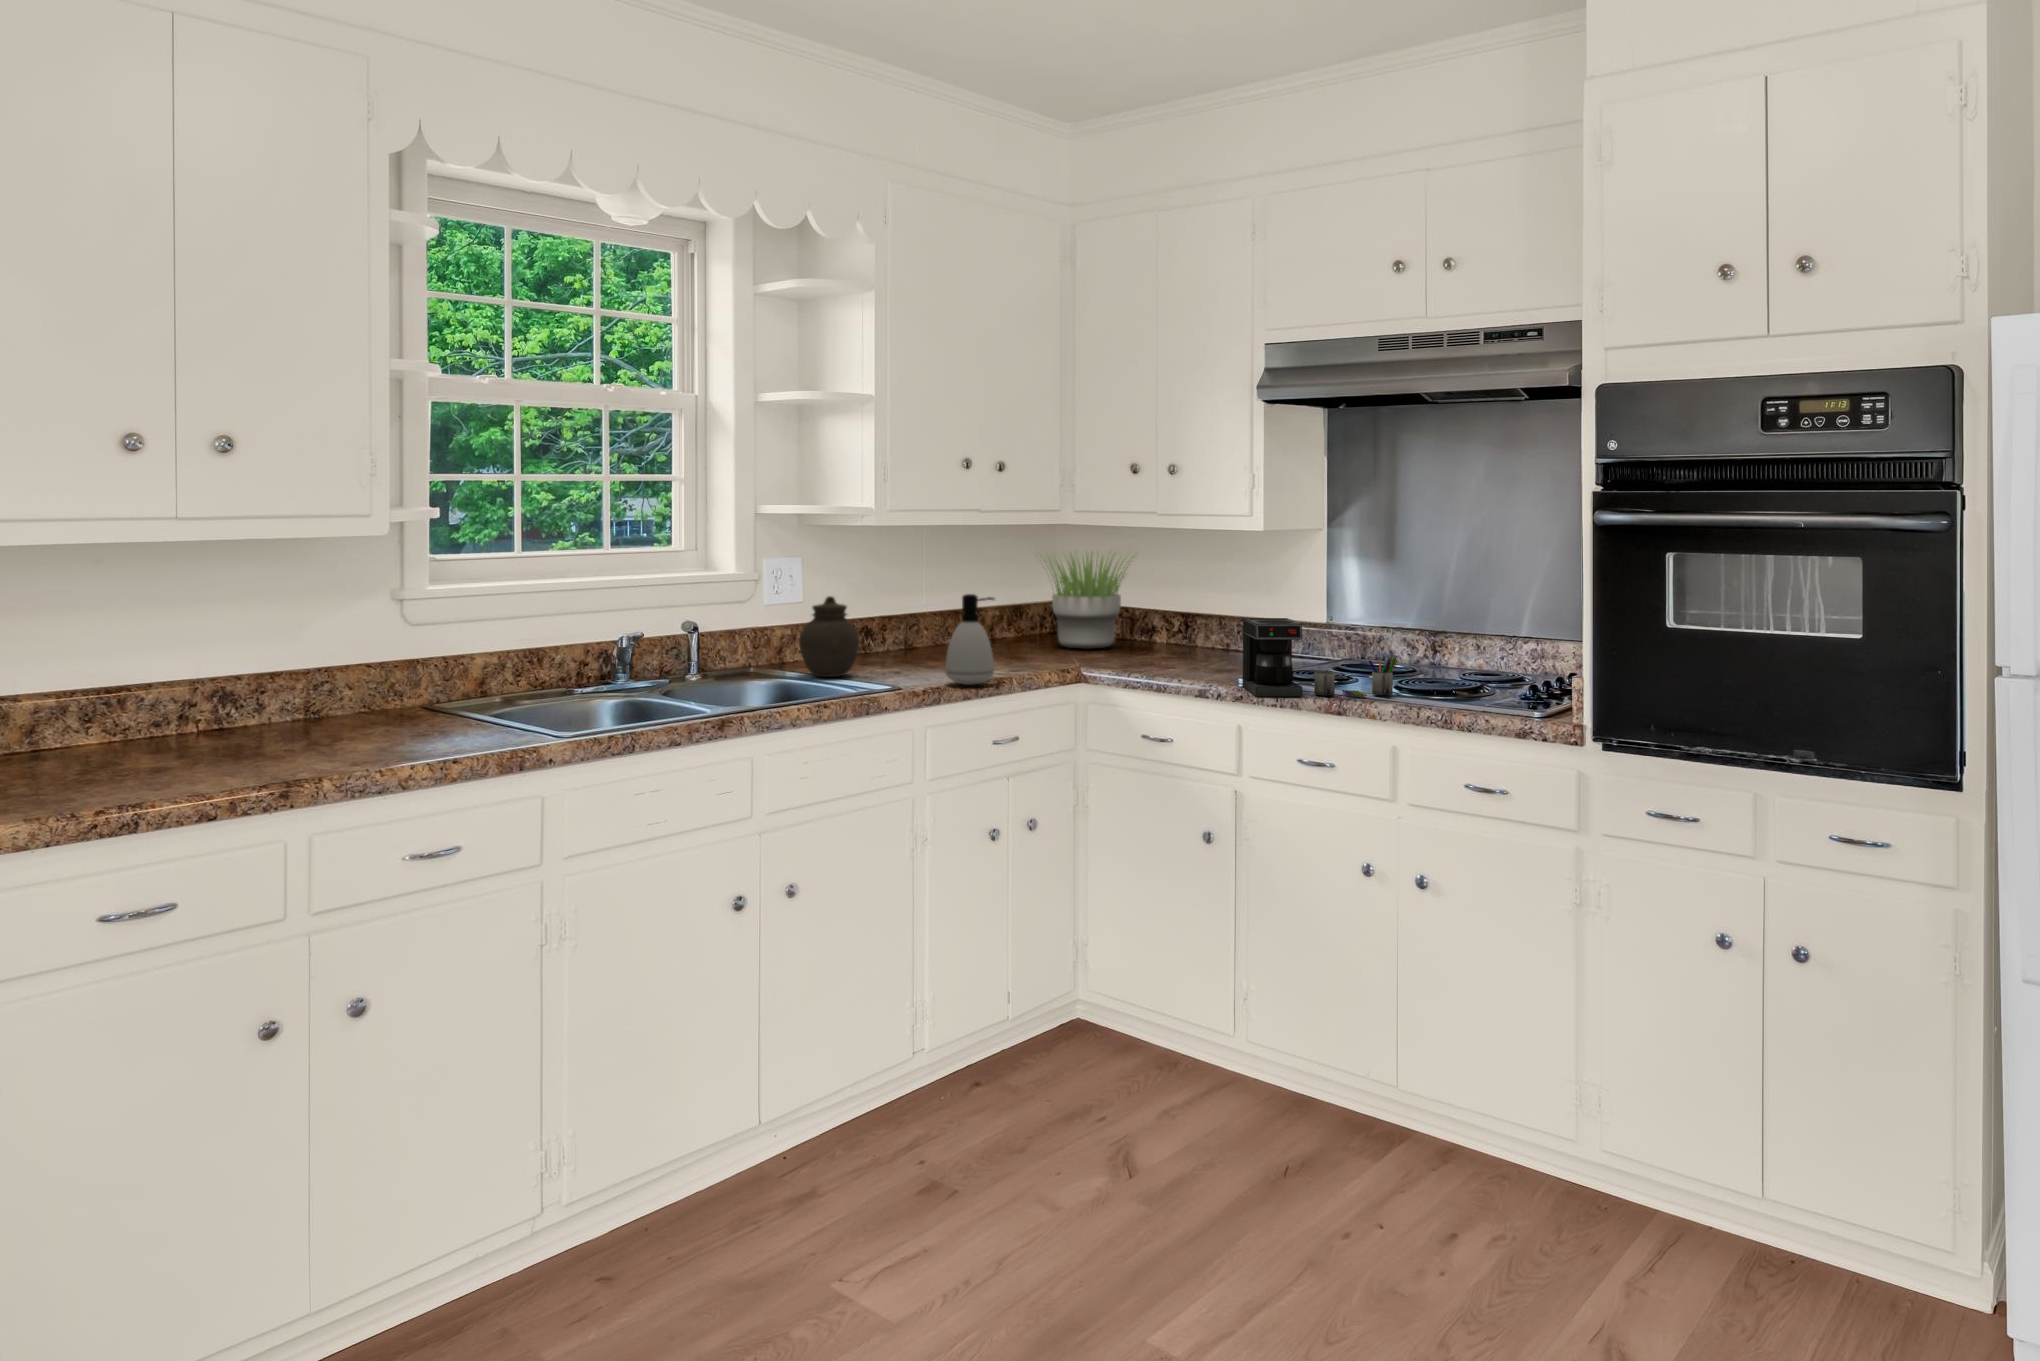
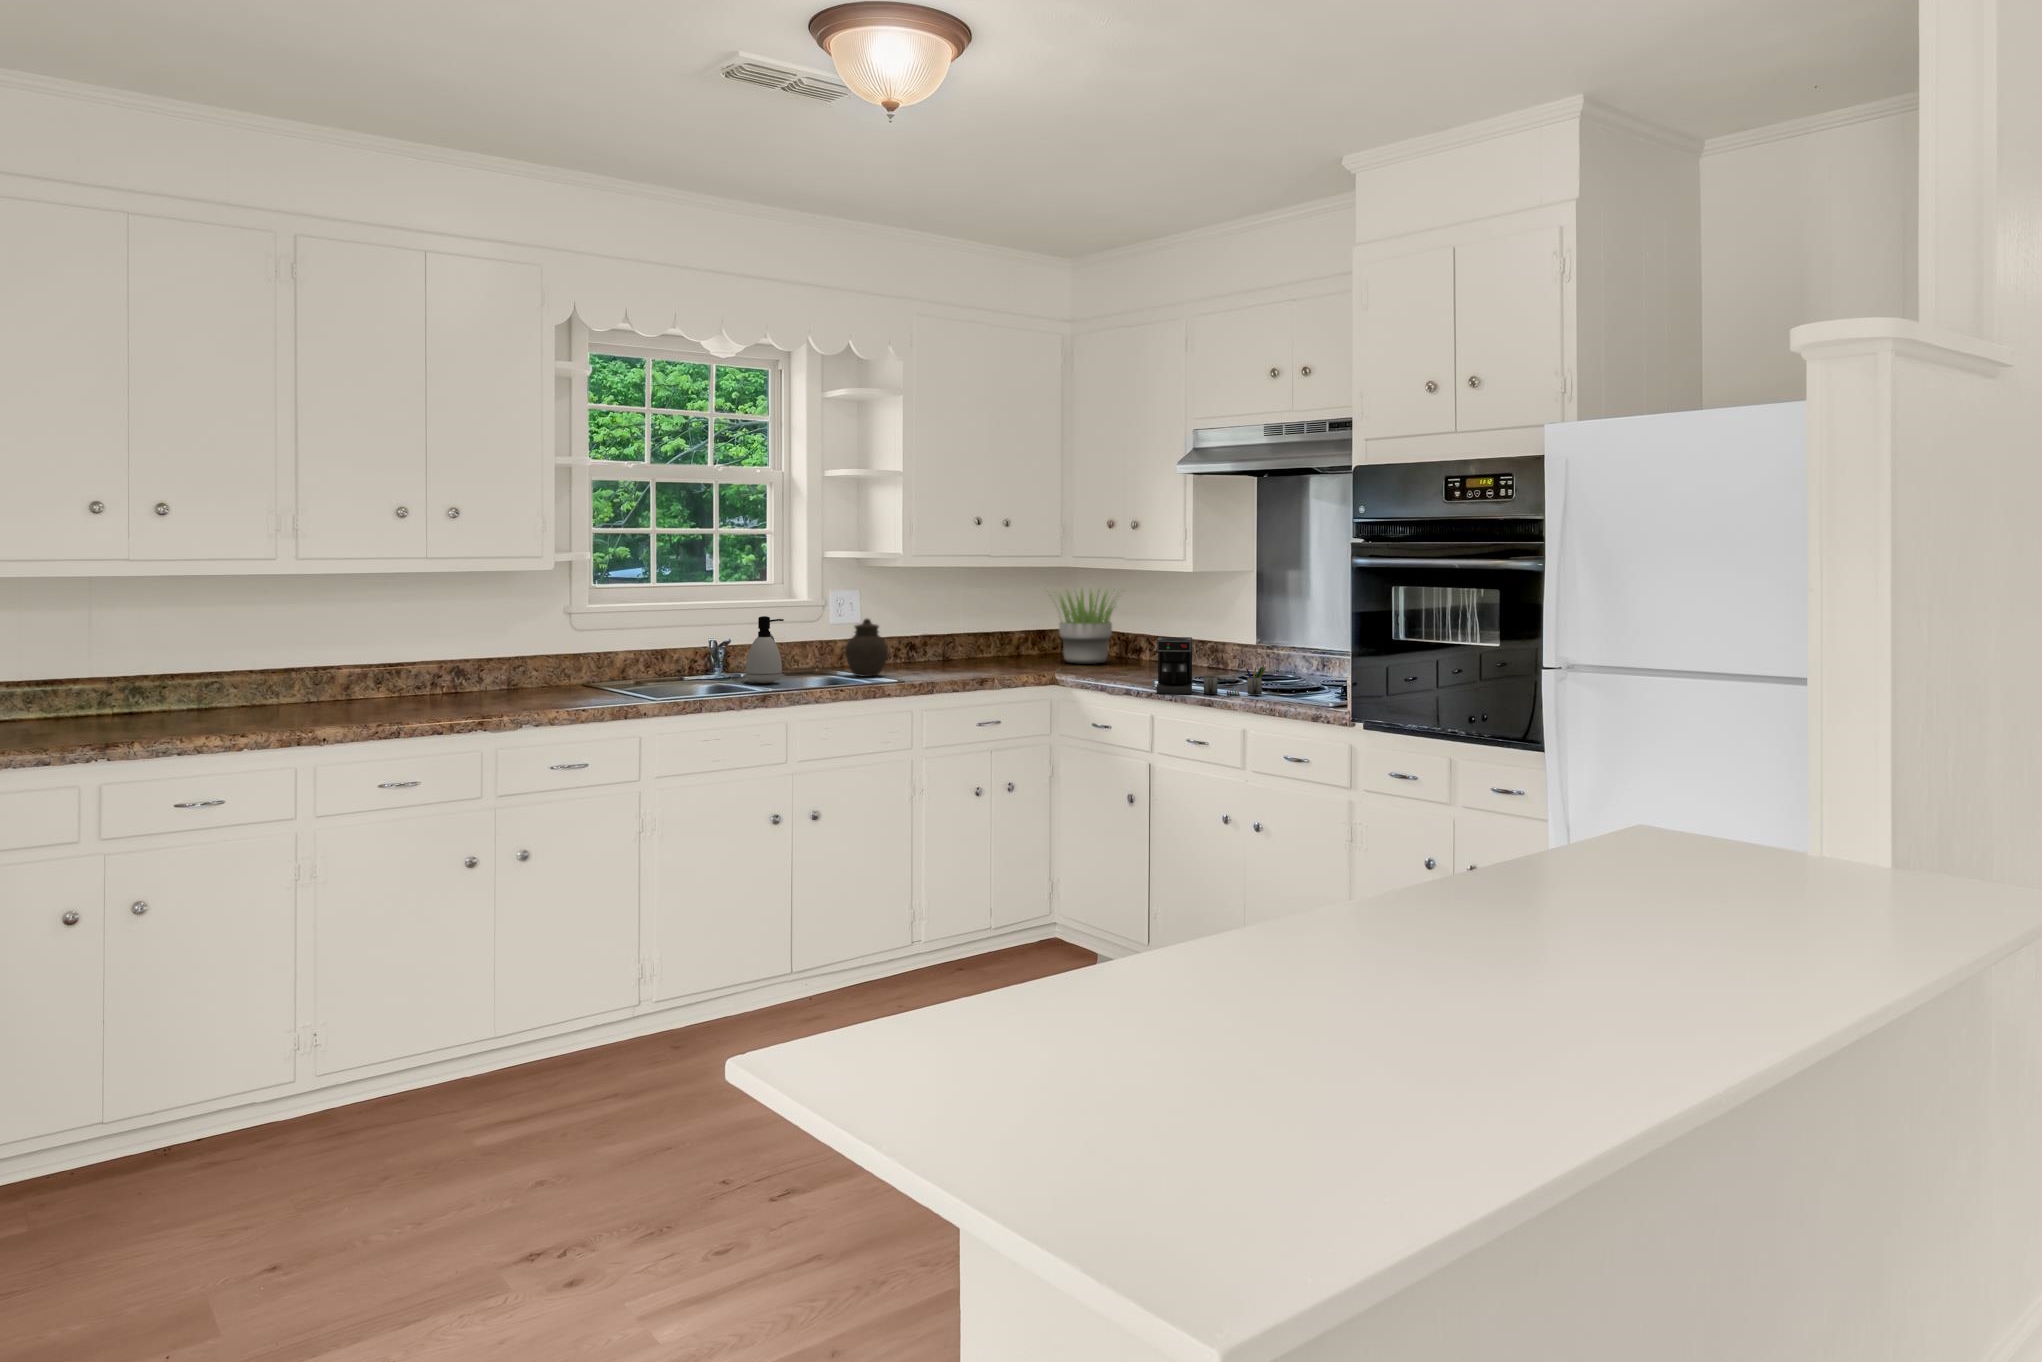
soap dispenser: present [945,594,994,685] -> present [746,616,784,683]

